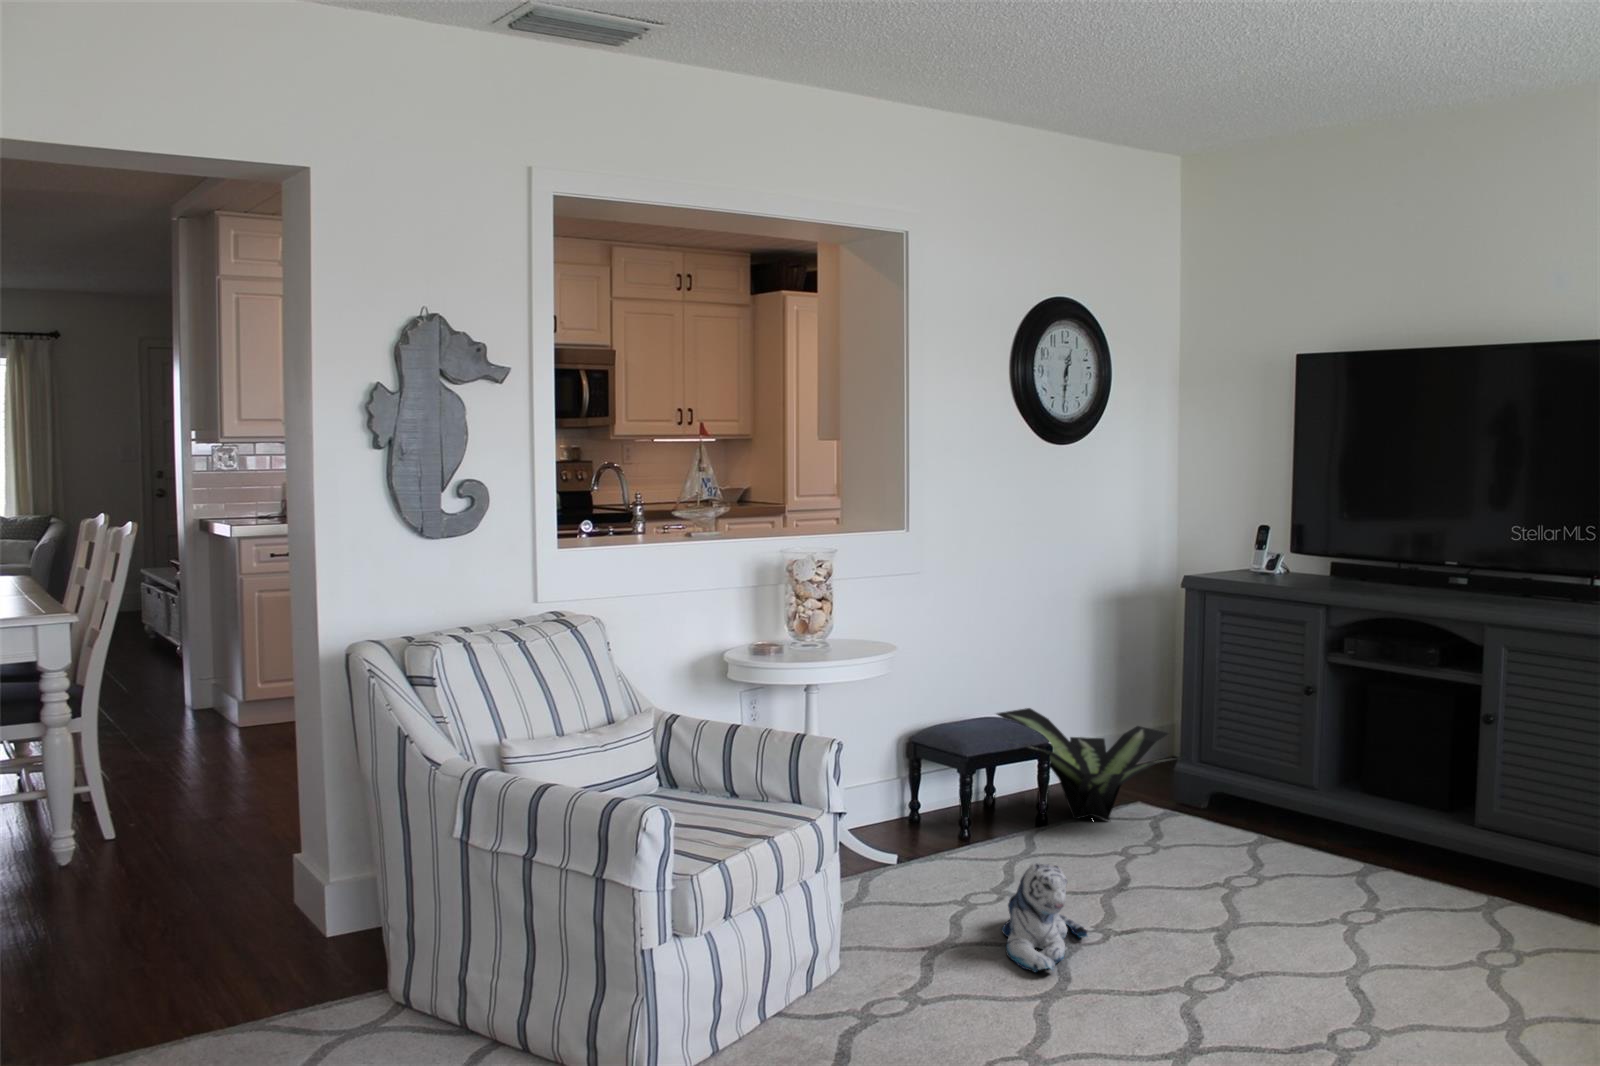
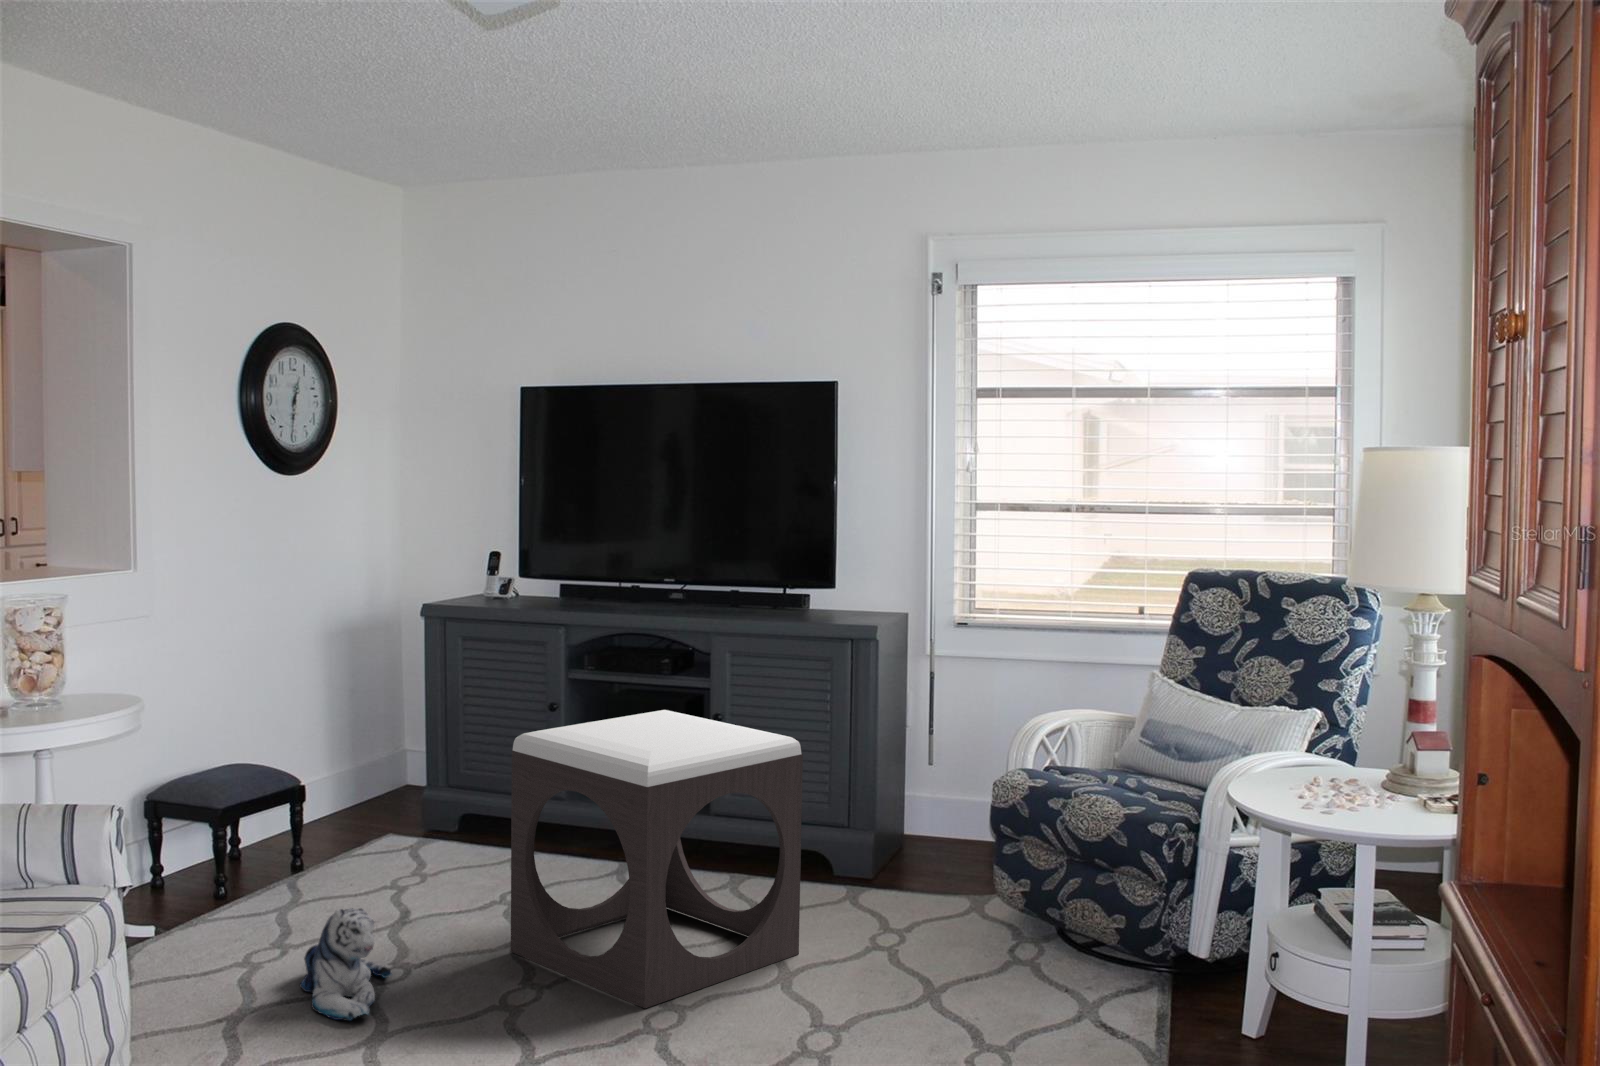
footstool: none [1213,705,1561,1025] -> present [511,710,803,1008]
potted plant: present [997,708,1175,821] -> none [239,747,454,860]

